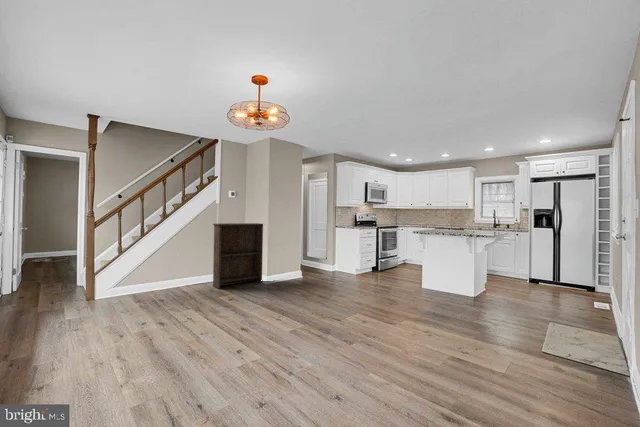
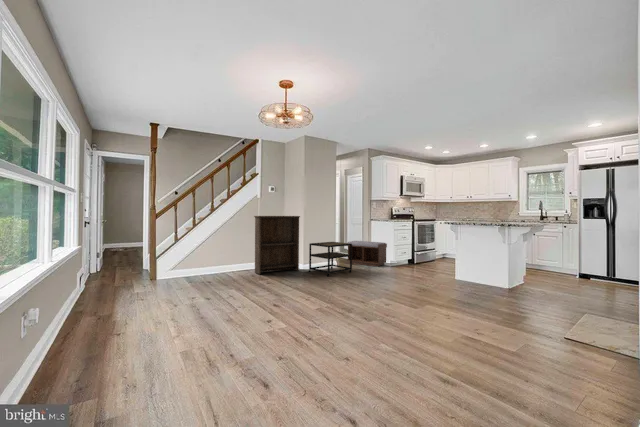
bench: none [312,249,352,275] -> present [348,241,387,266]
side table: none [273,250,319,289] -> present [308,242,352,277]

